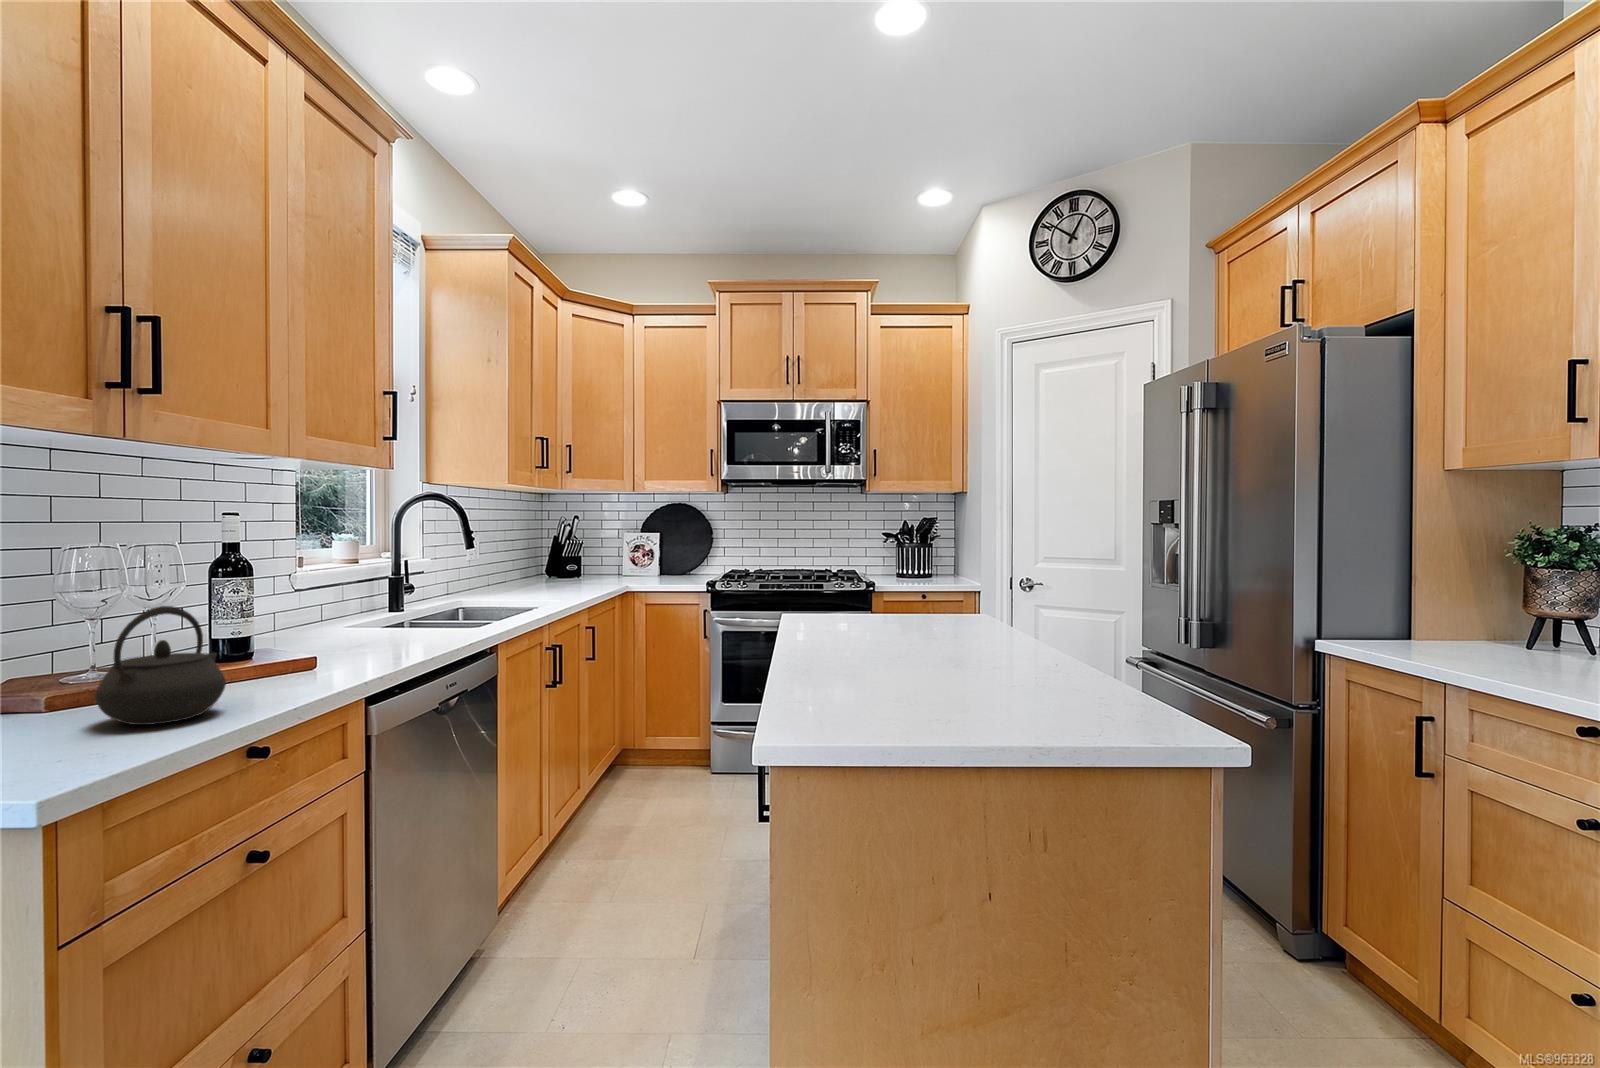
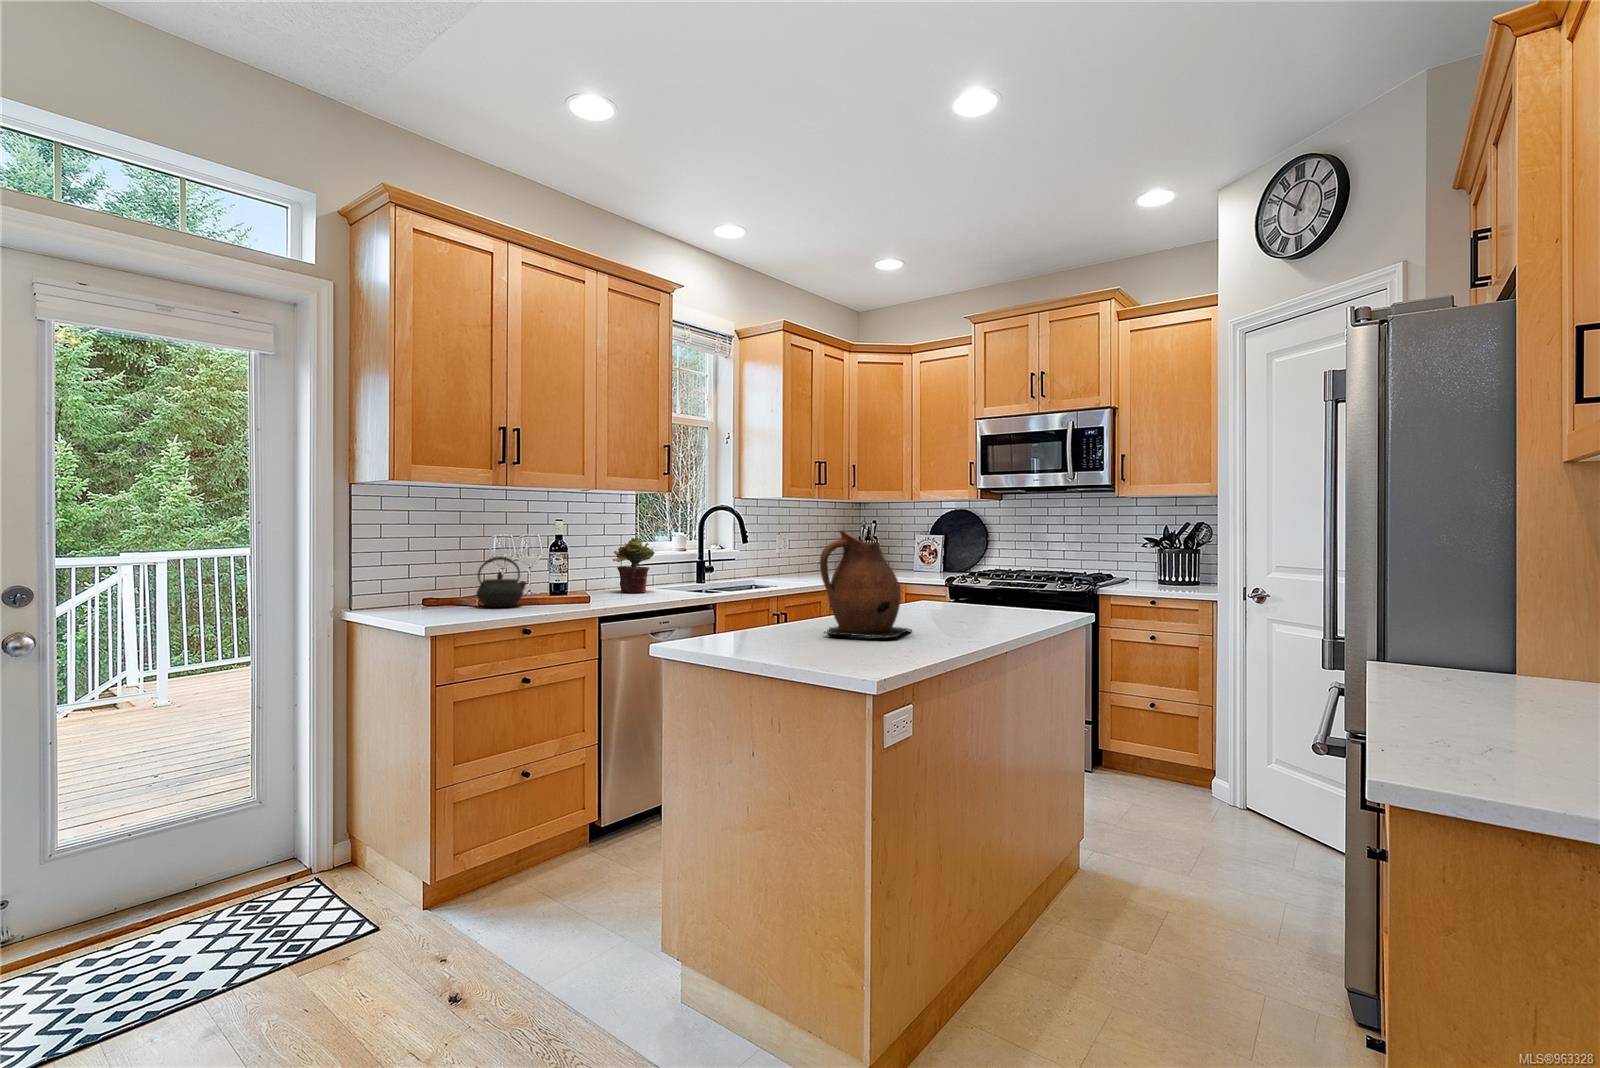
ceramic pitcher: none [935,543,1079,699] -> present [820,531,912,639]
potted plant: none [302,548,382,644] -> present [613,538,655,593]

